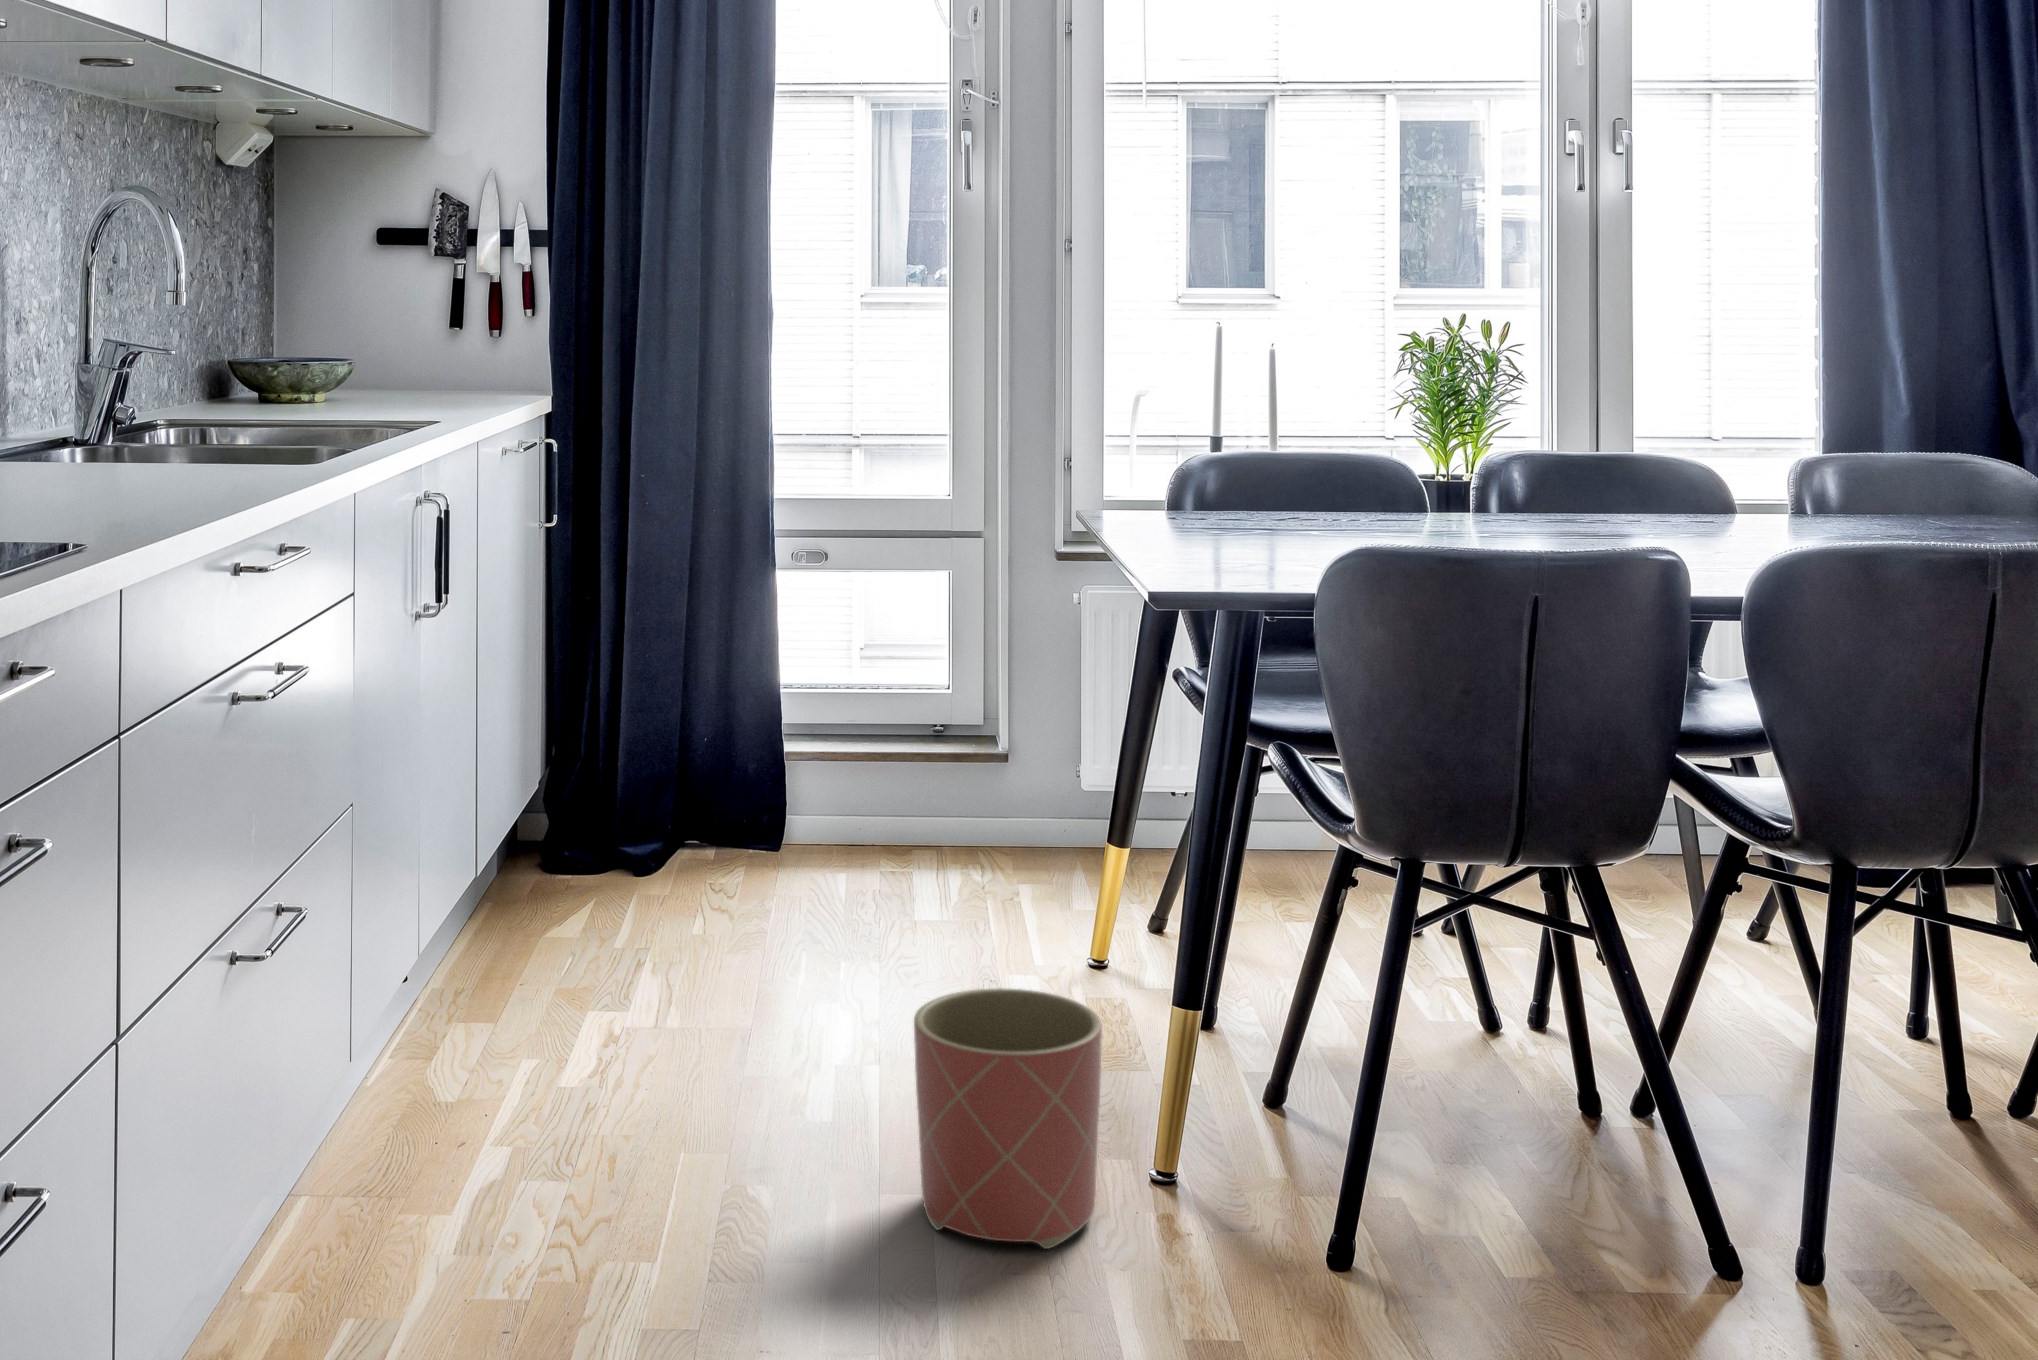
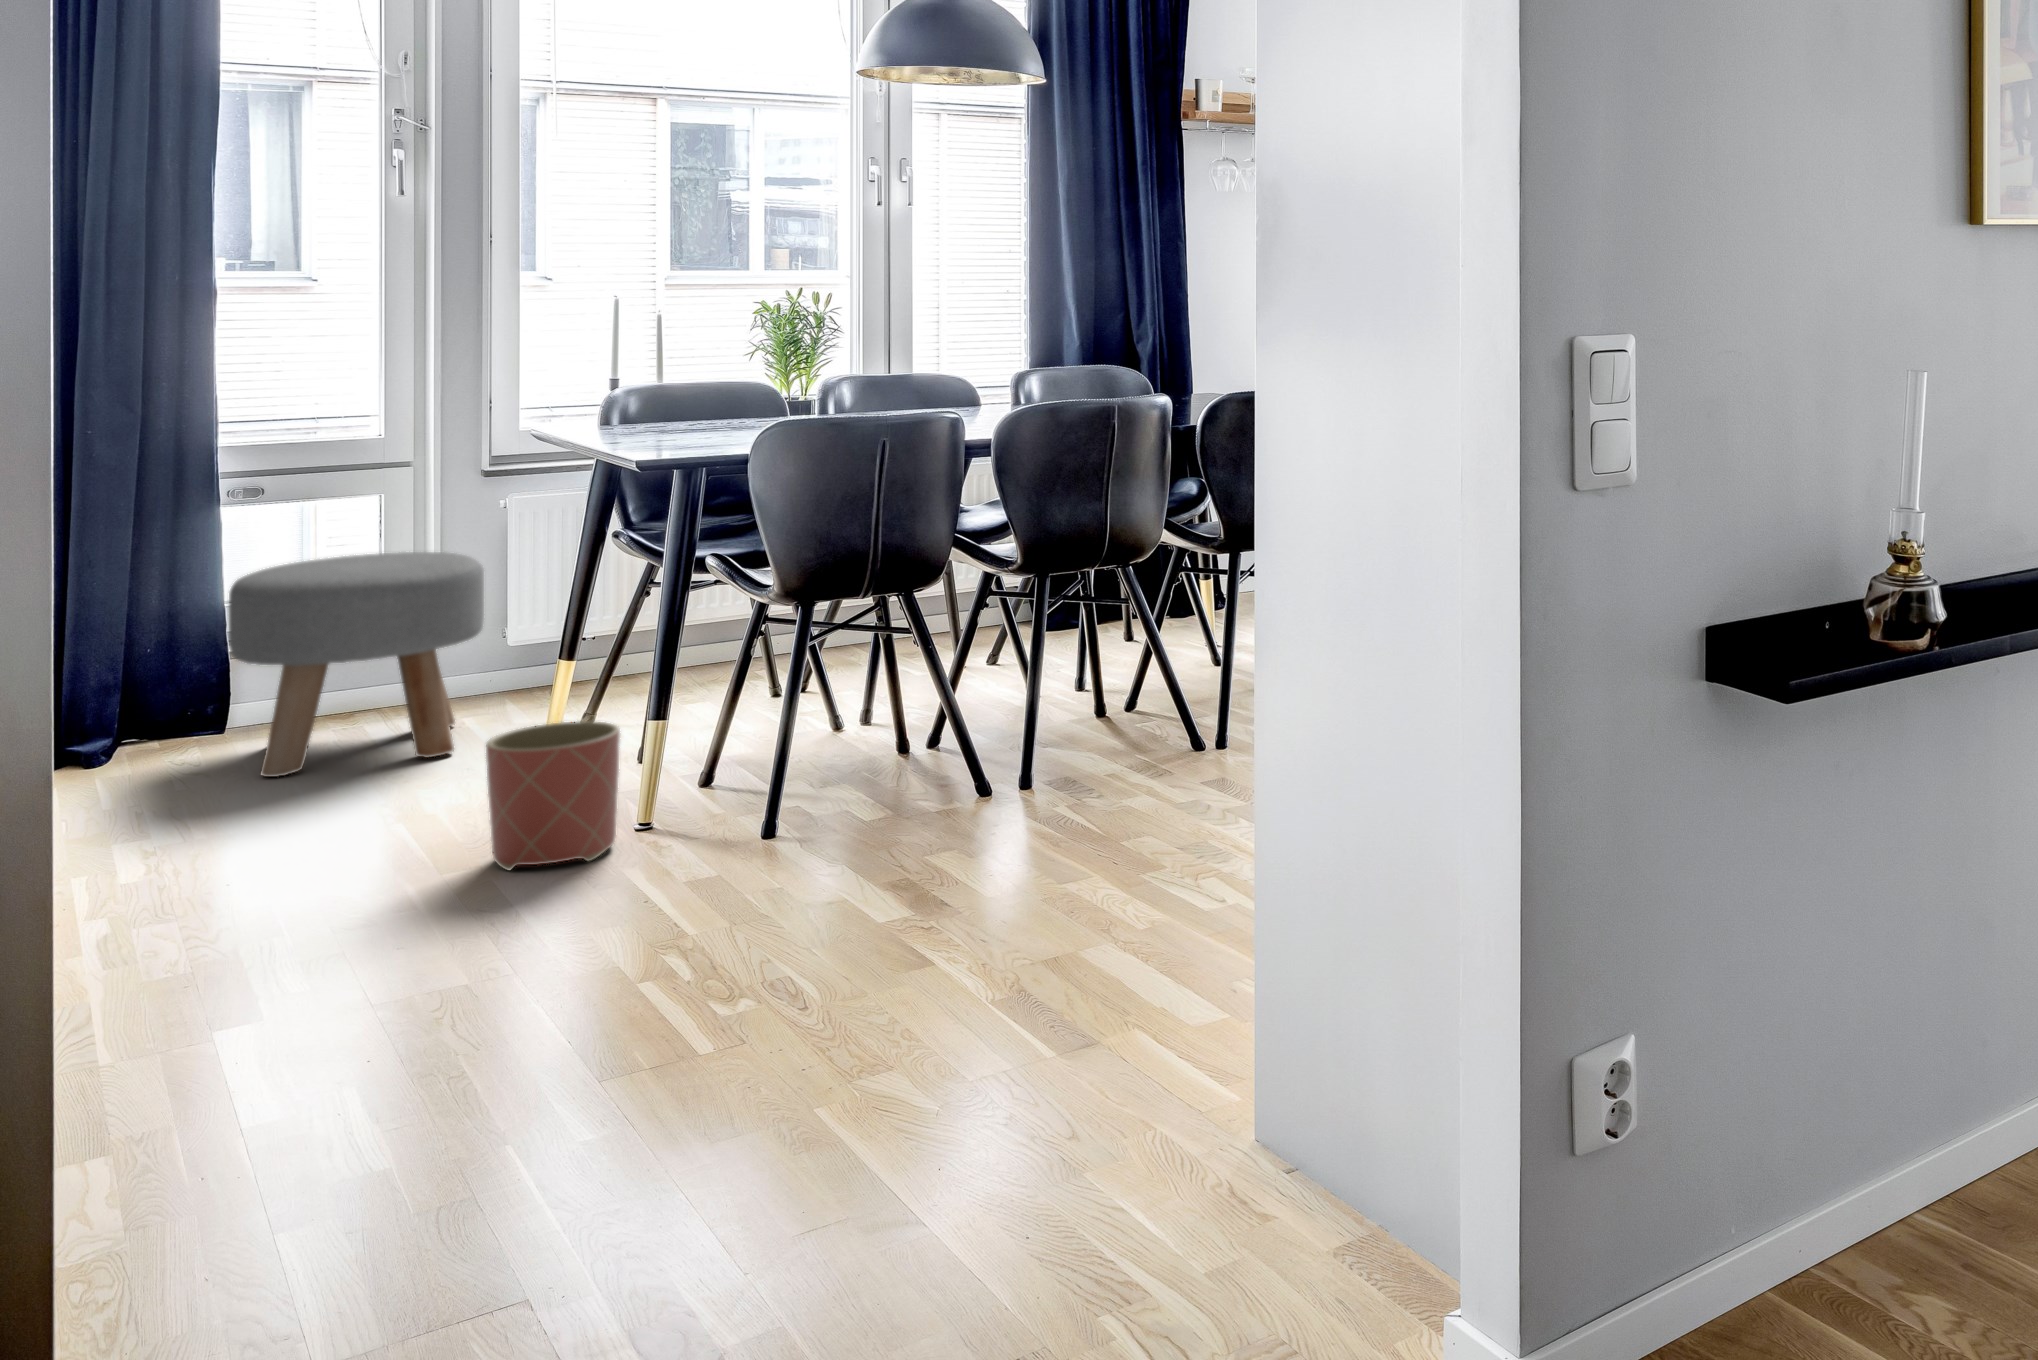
ottoman: none [744,651,1023,949] -> present [229,552,484,777]

